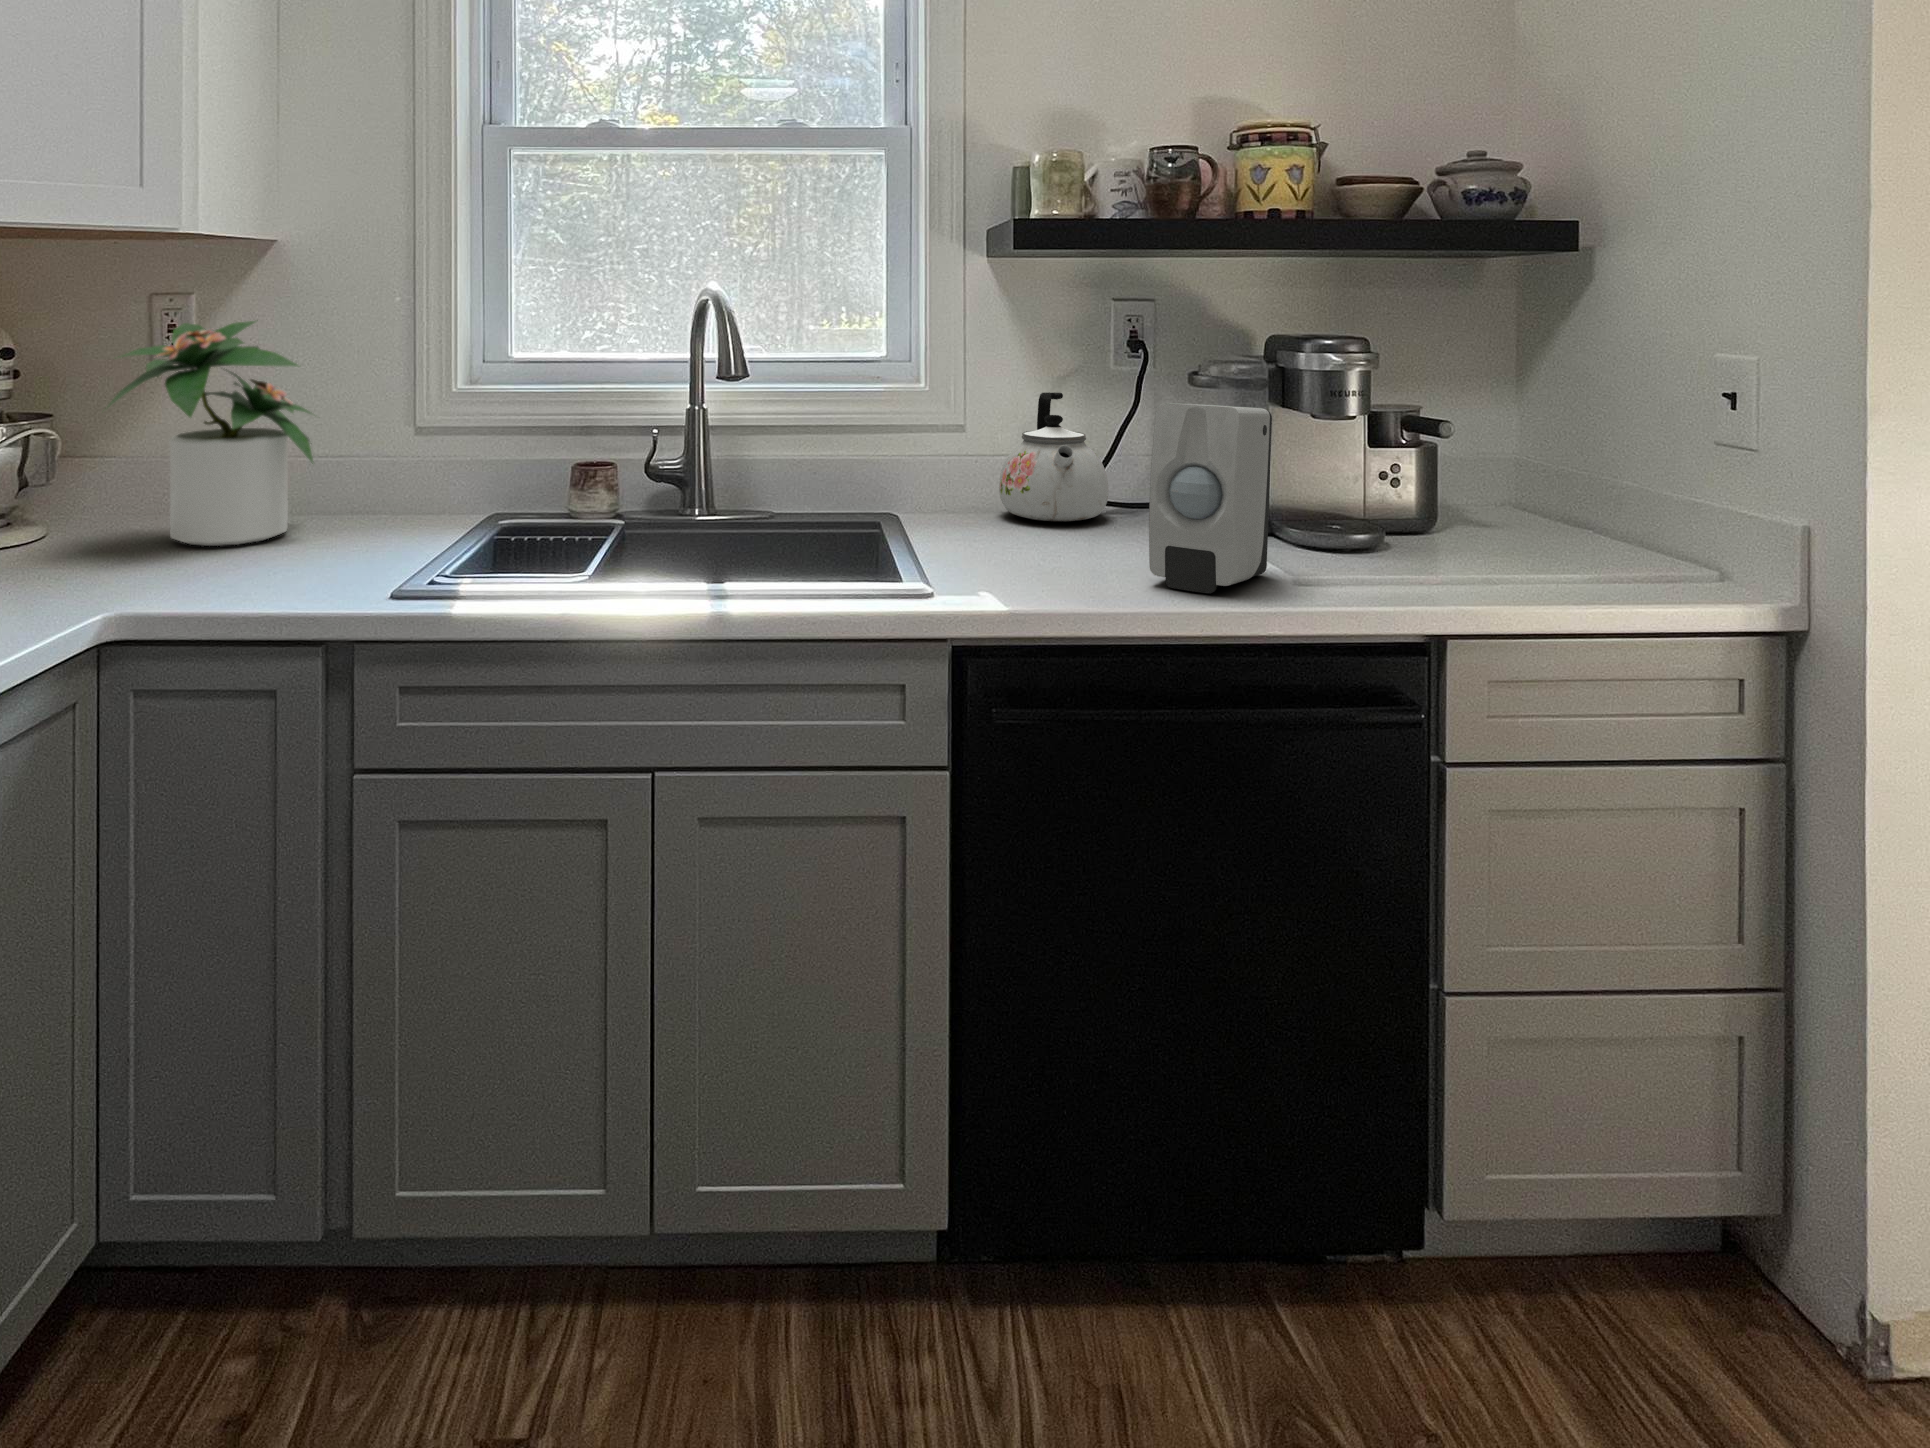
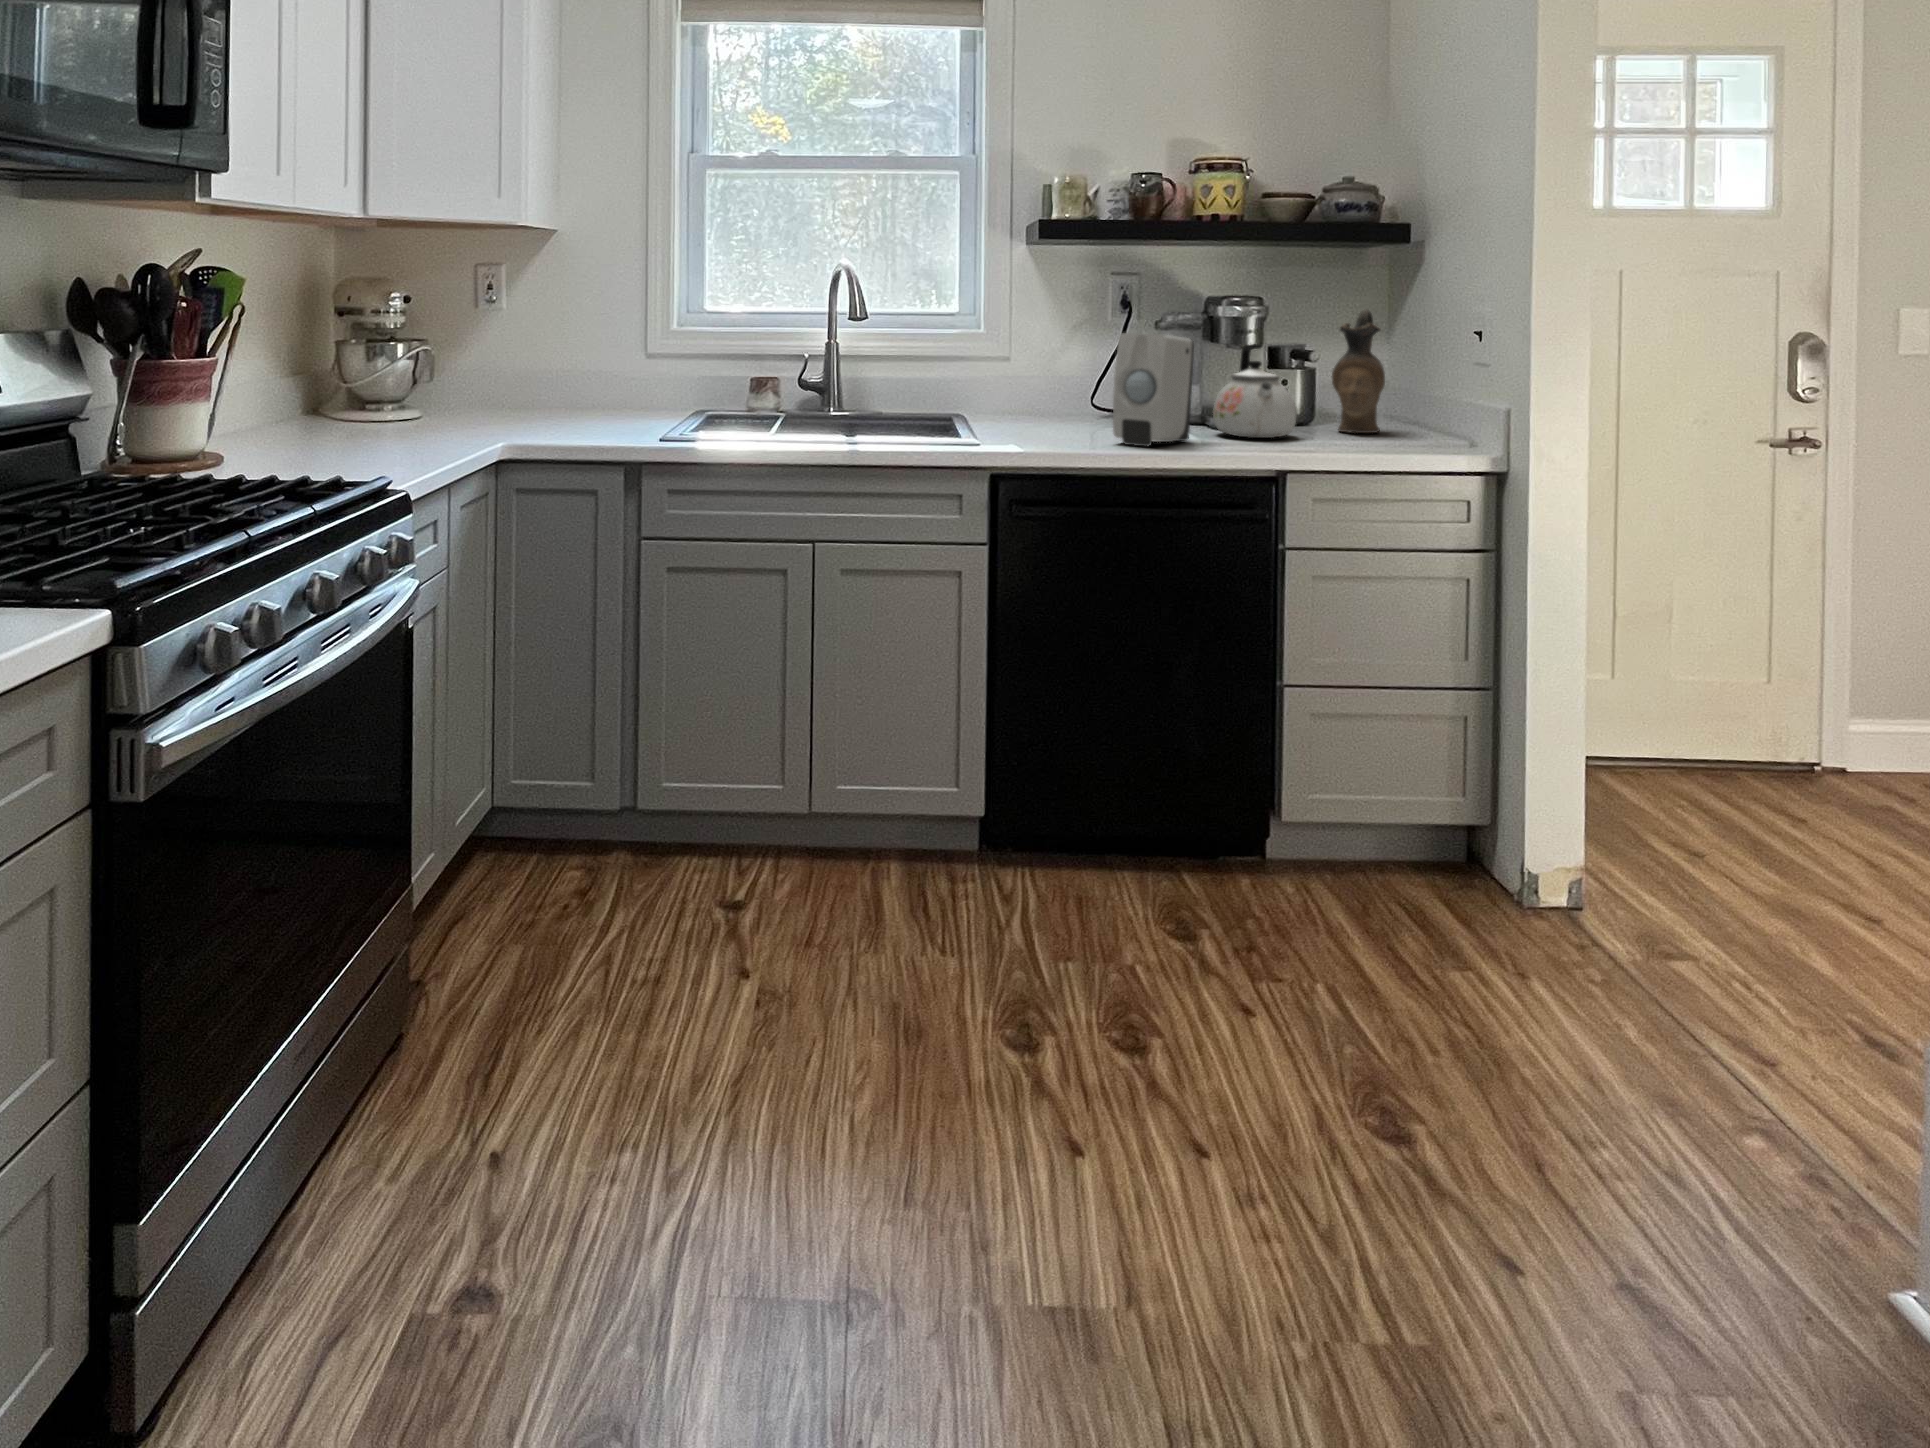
potted plant: present [108,321,313,546] -> none [466,282,591,422]
ceramic pitcher: none [1463,352,1552,545] -> present [1332,309,1385,433]
kettle: present [999,393,1109,522] -> present [1213,344,1296,438]

